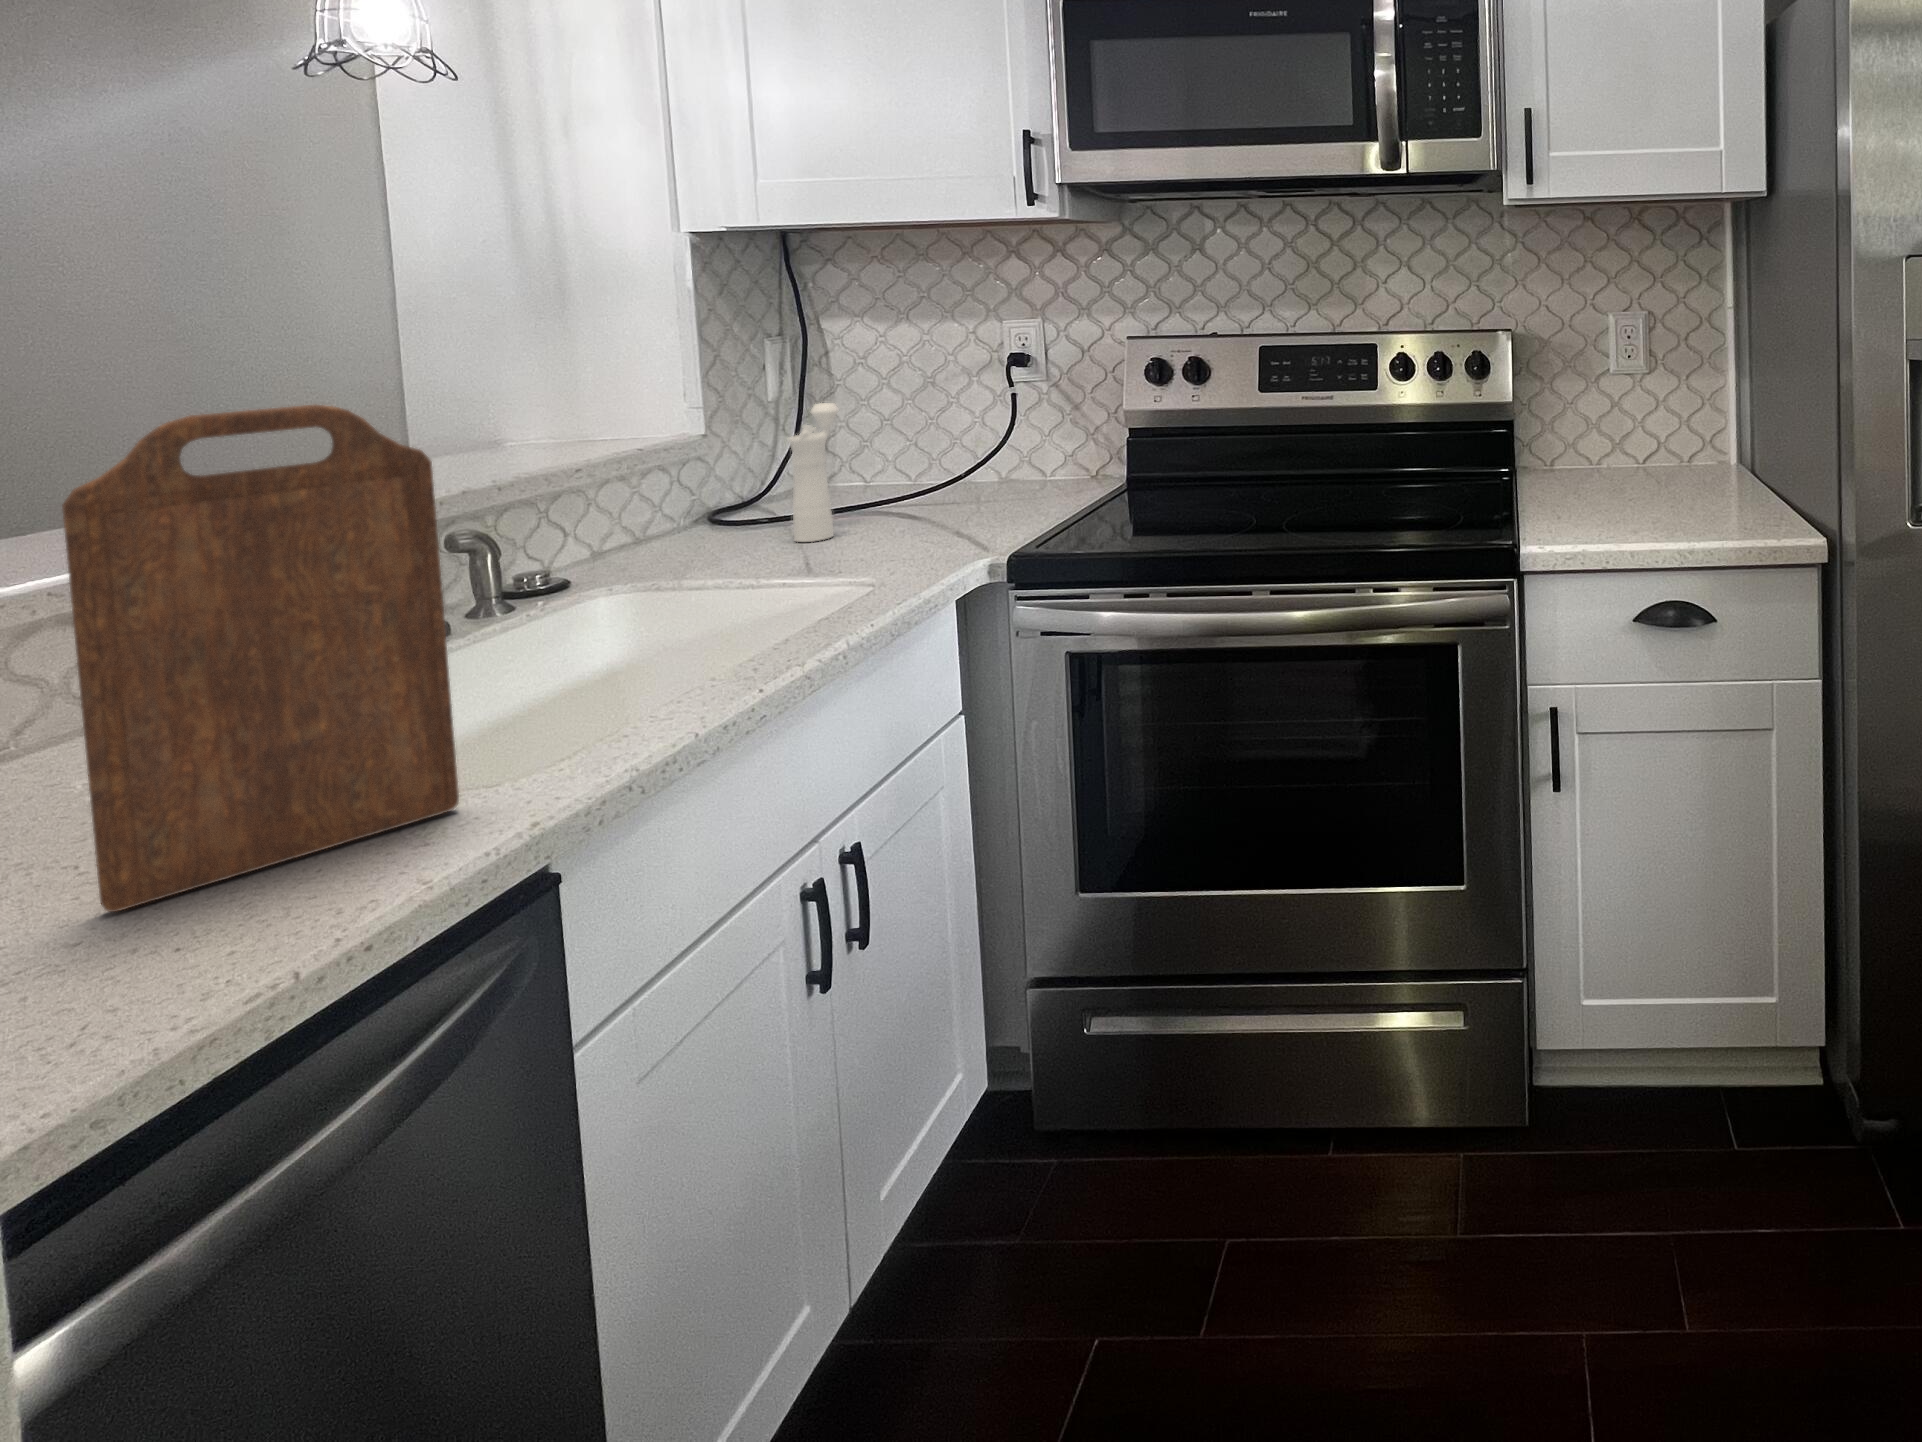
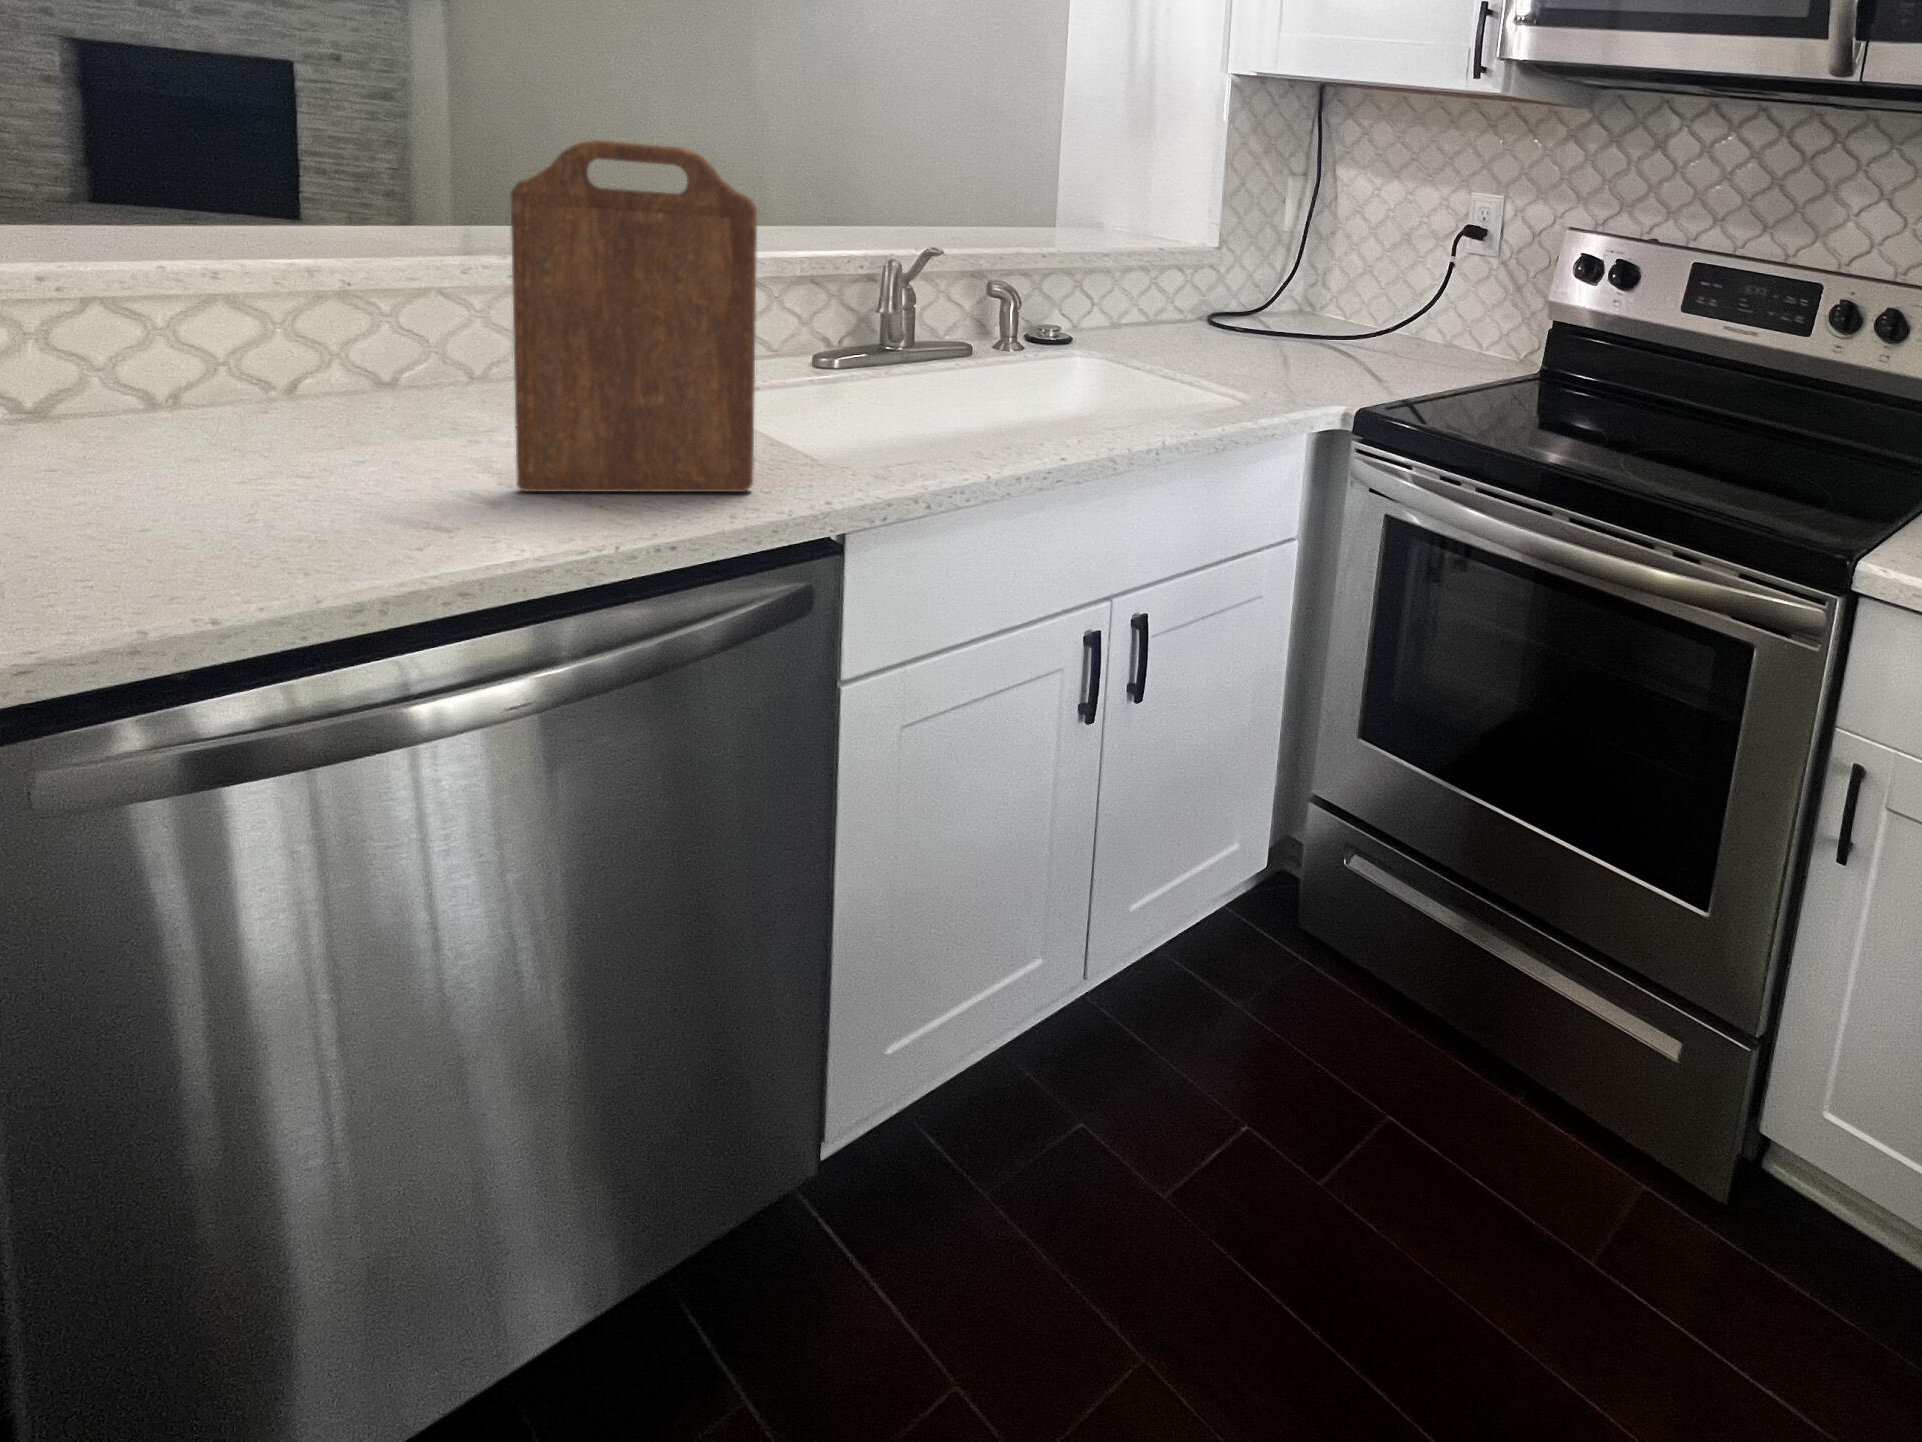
pepper mill: present [788,403,838,542] -> none [1254,236,1316,351]

